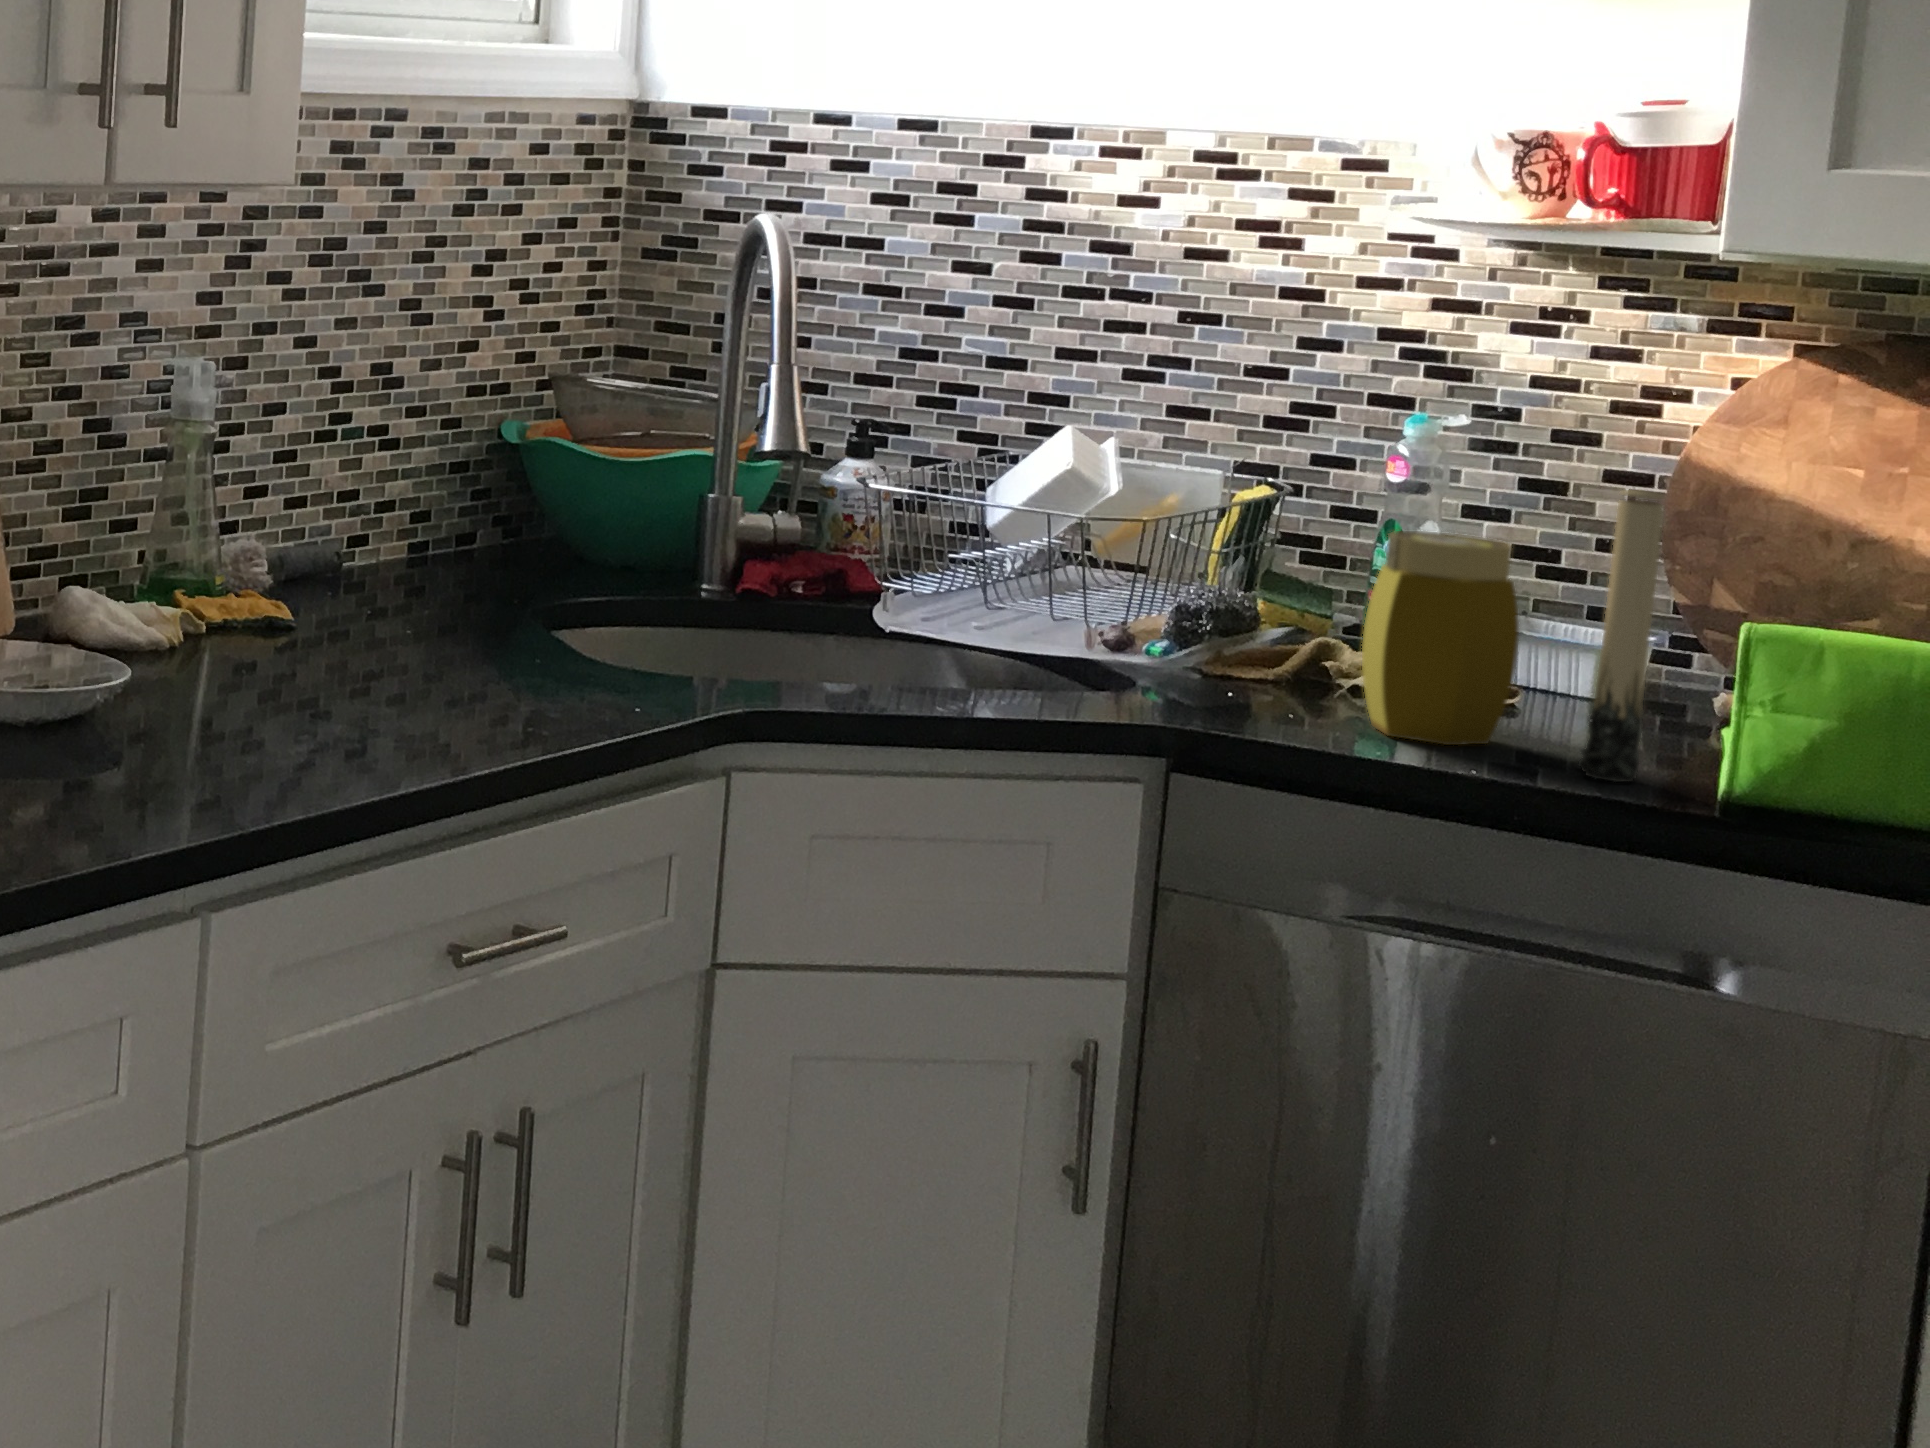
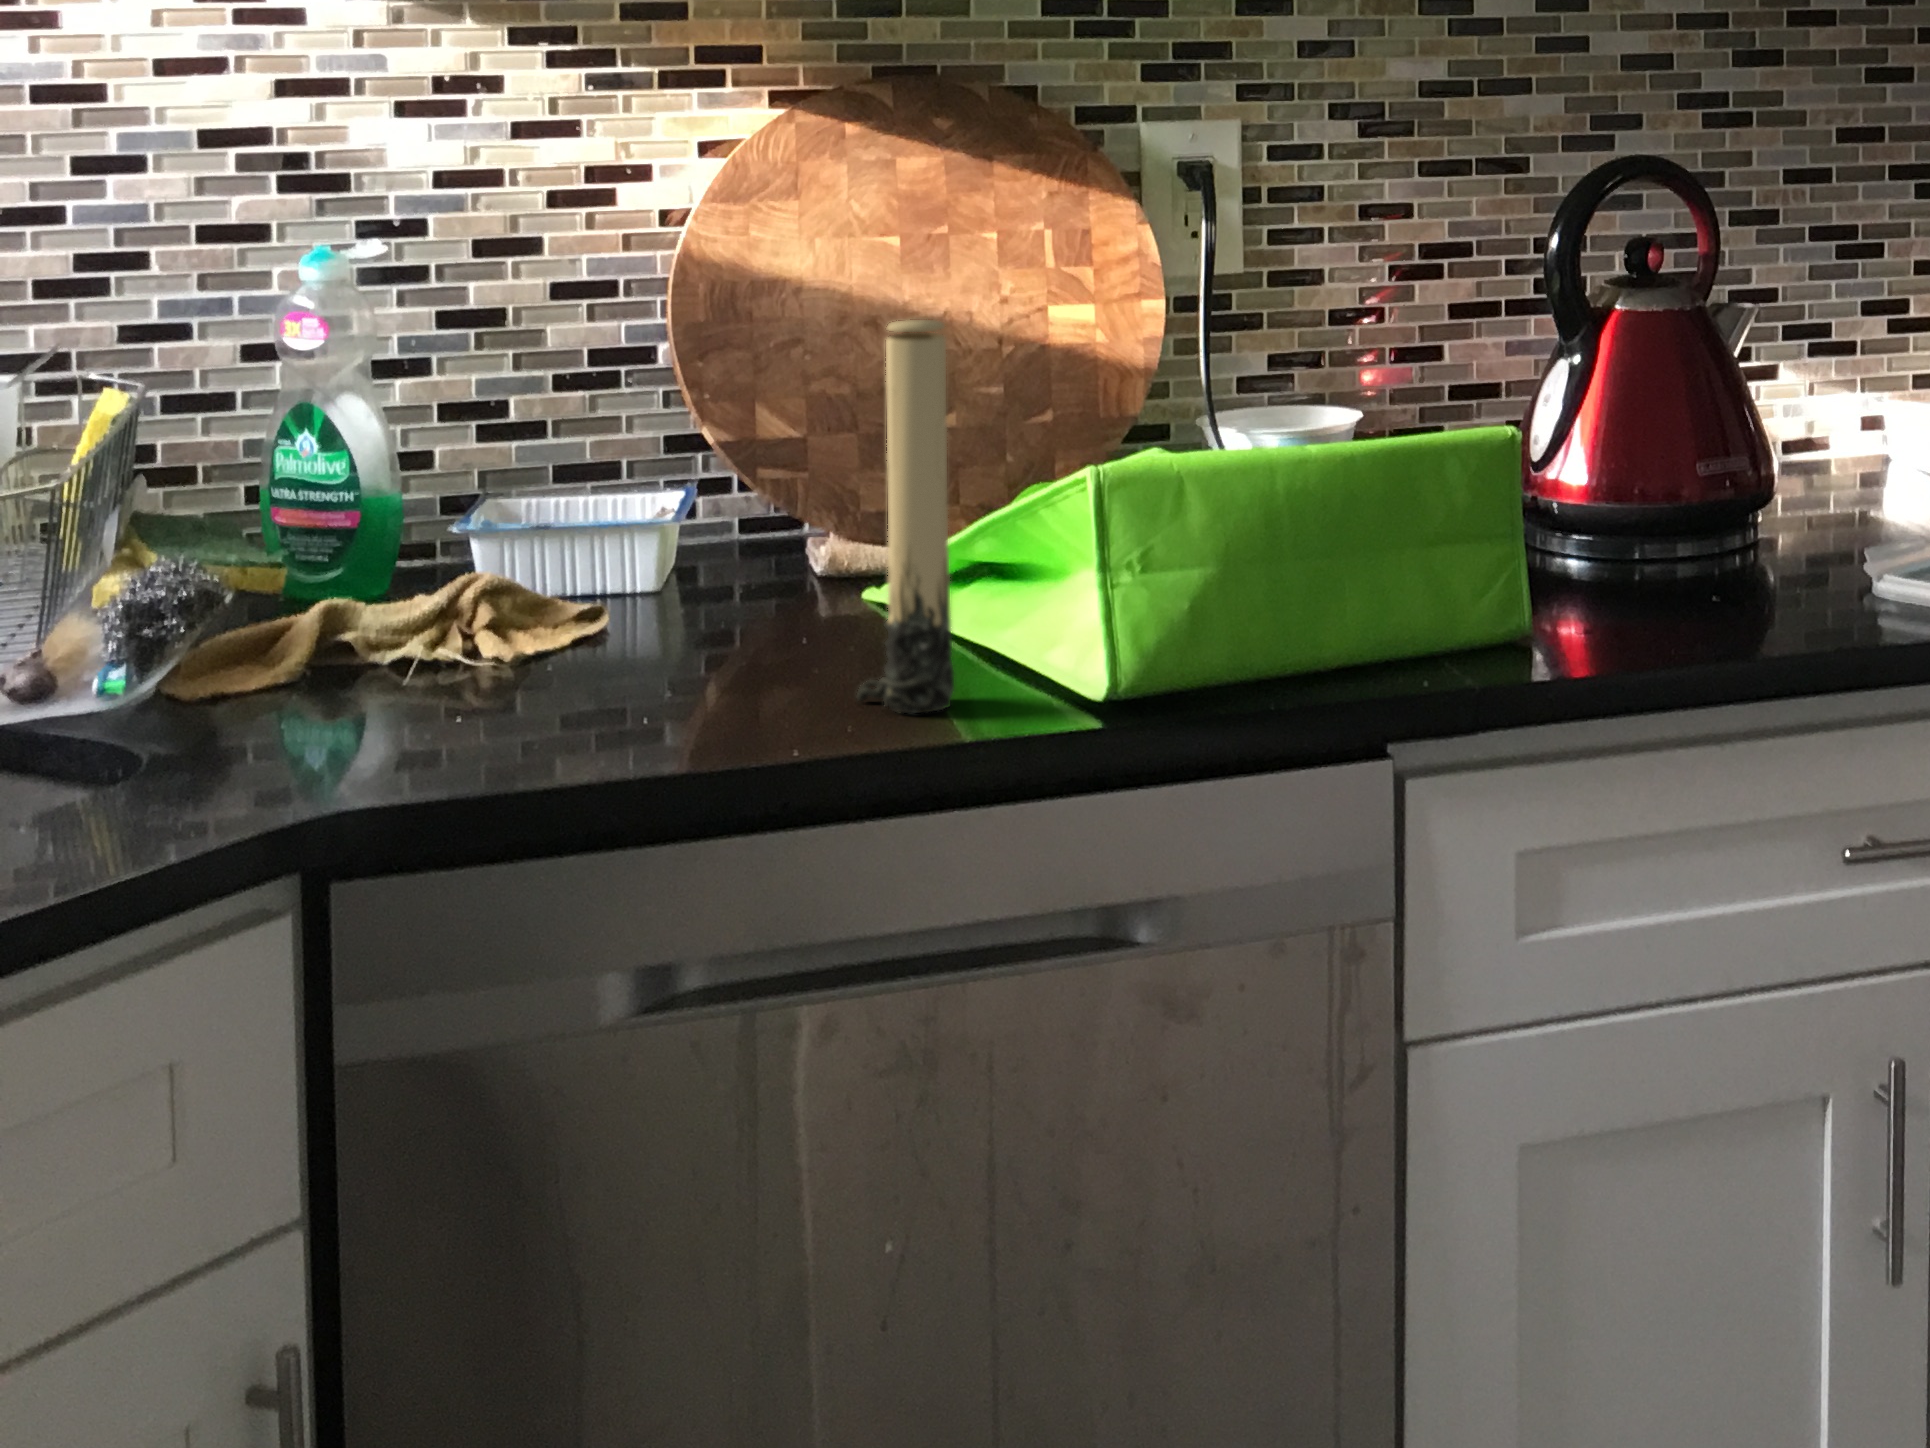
jar: present [1362,531,1519,745] -> none [504,417,727,729]

